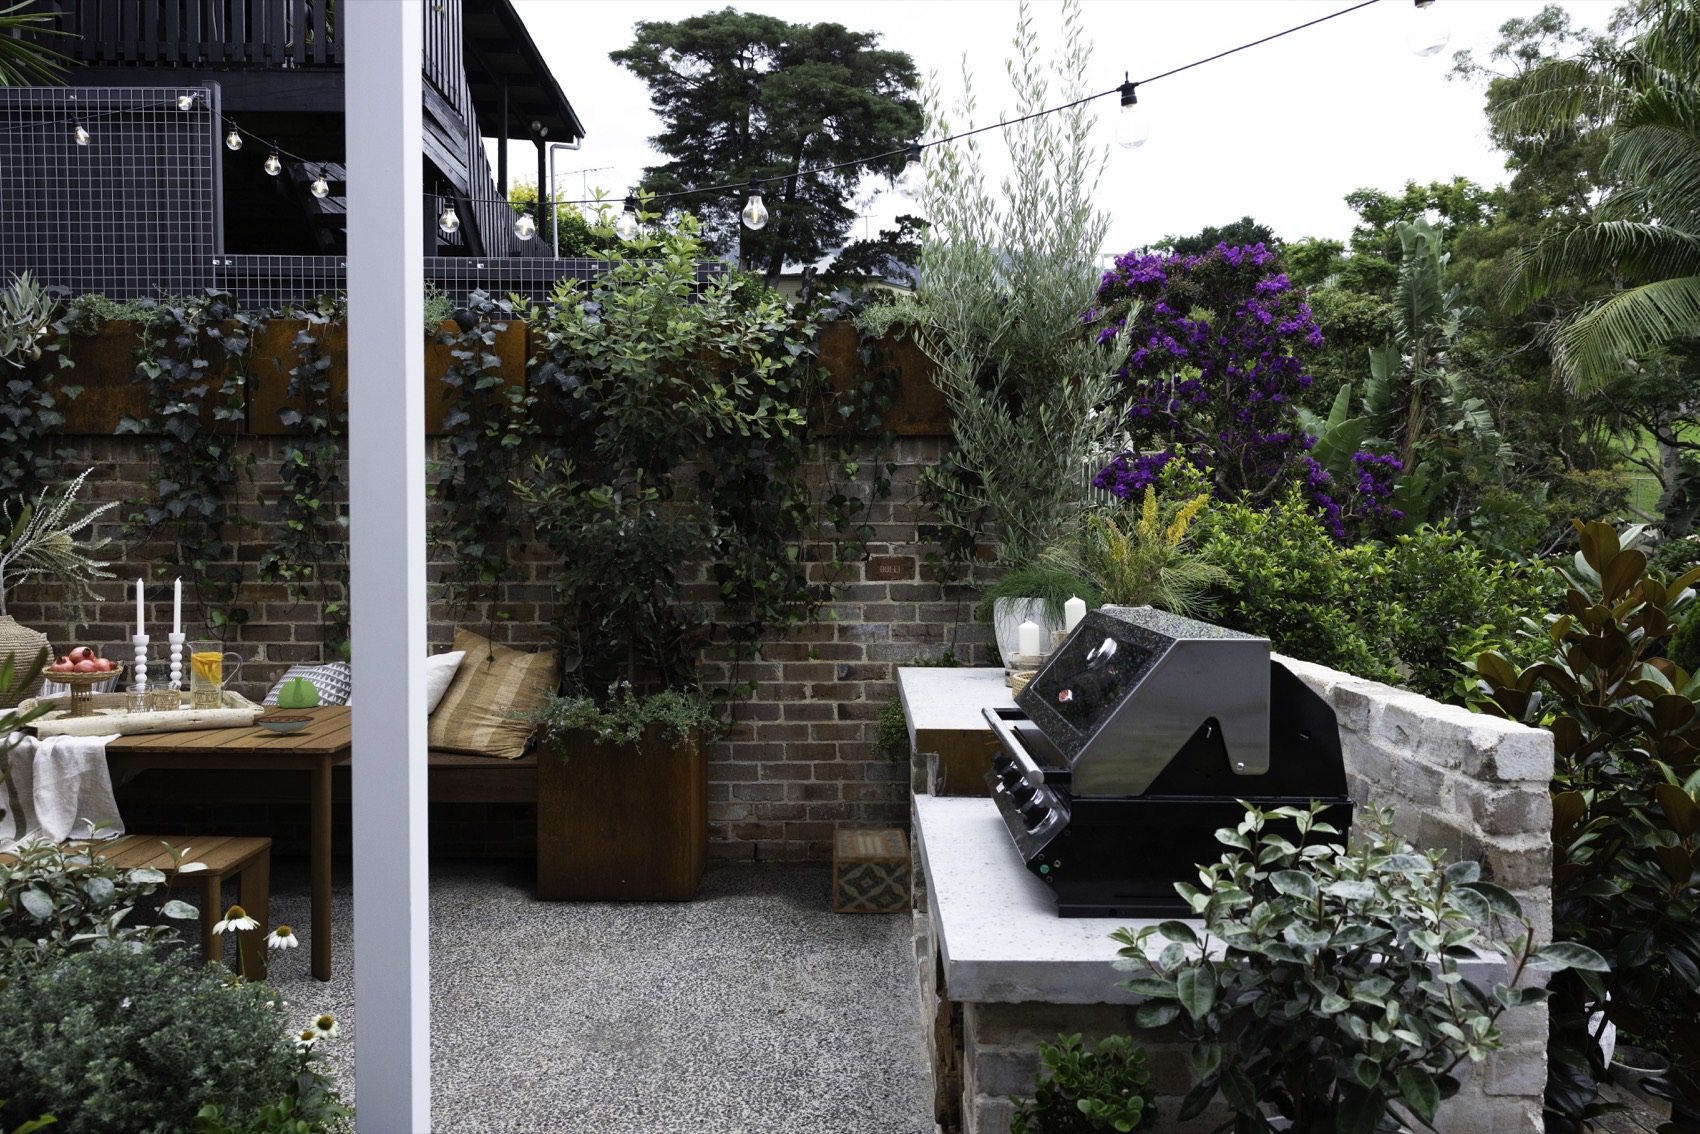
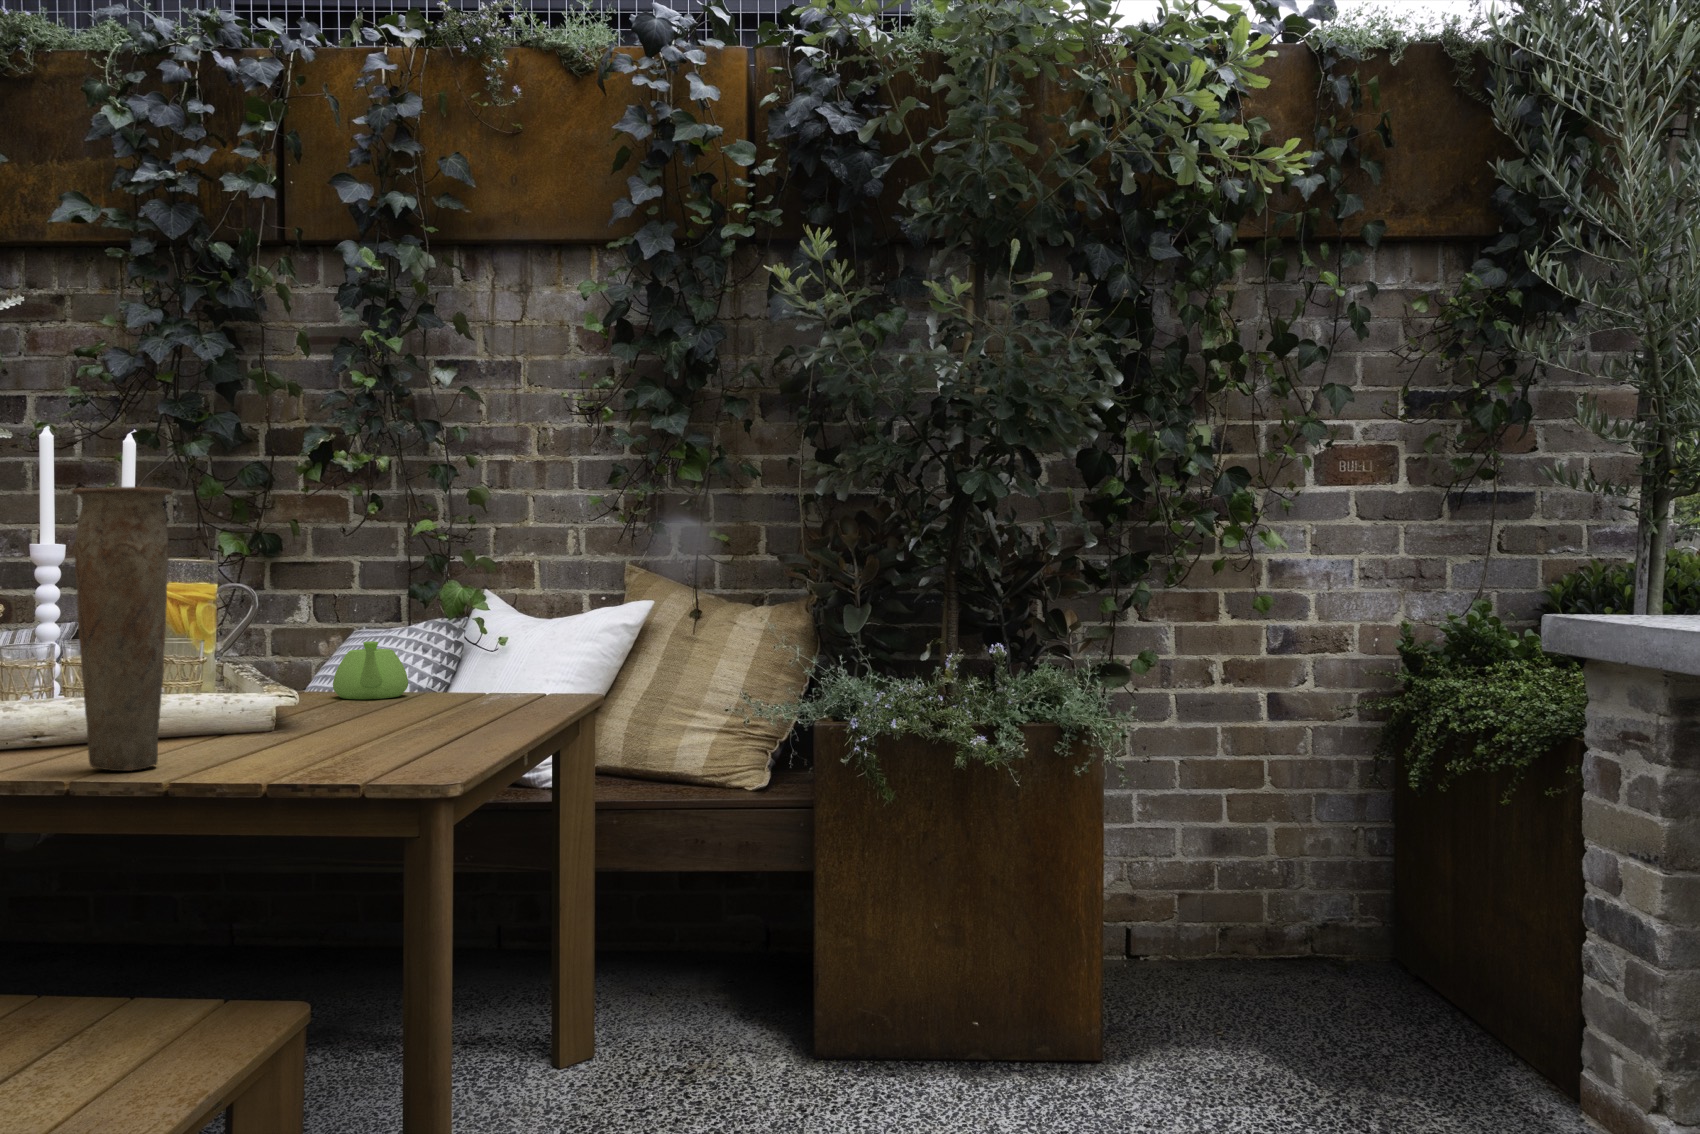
vase: none [159,614,203,738] -> present [71,487,173,771]
ceramic bowl: present [255,716,314,735] -> none [291,720,421,763]
woven basket: present [833,828,912,913] -> none [1299,916,1537,1099]

